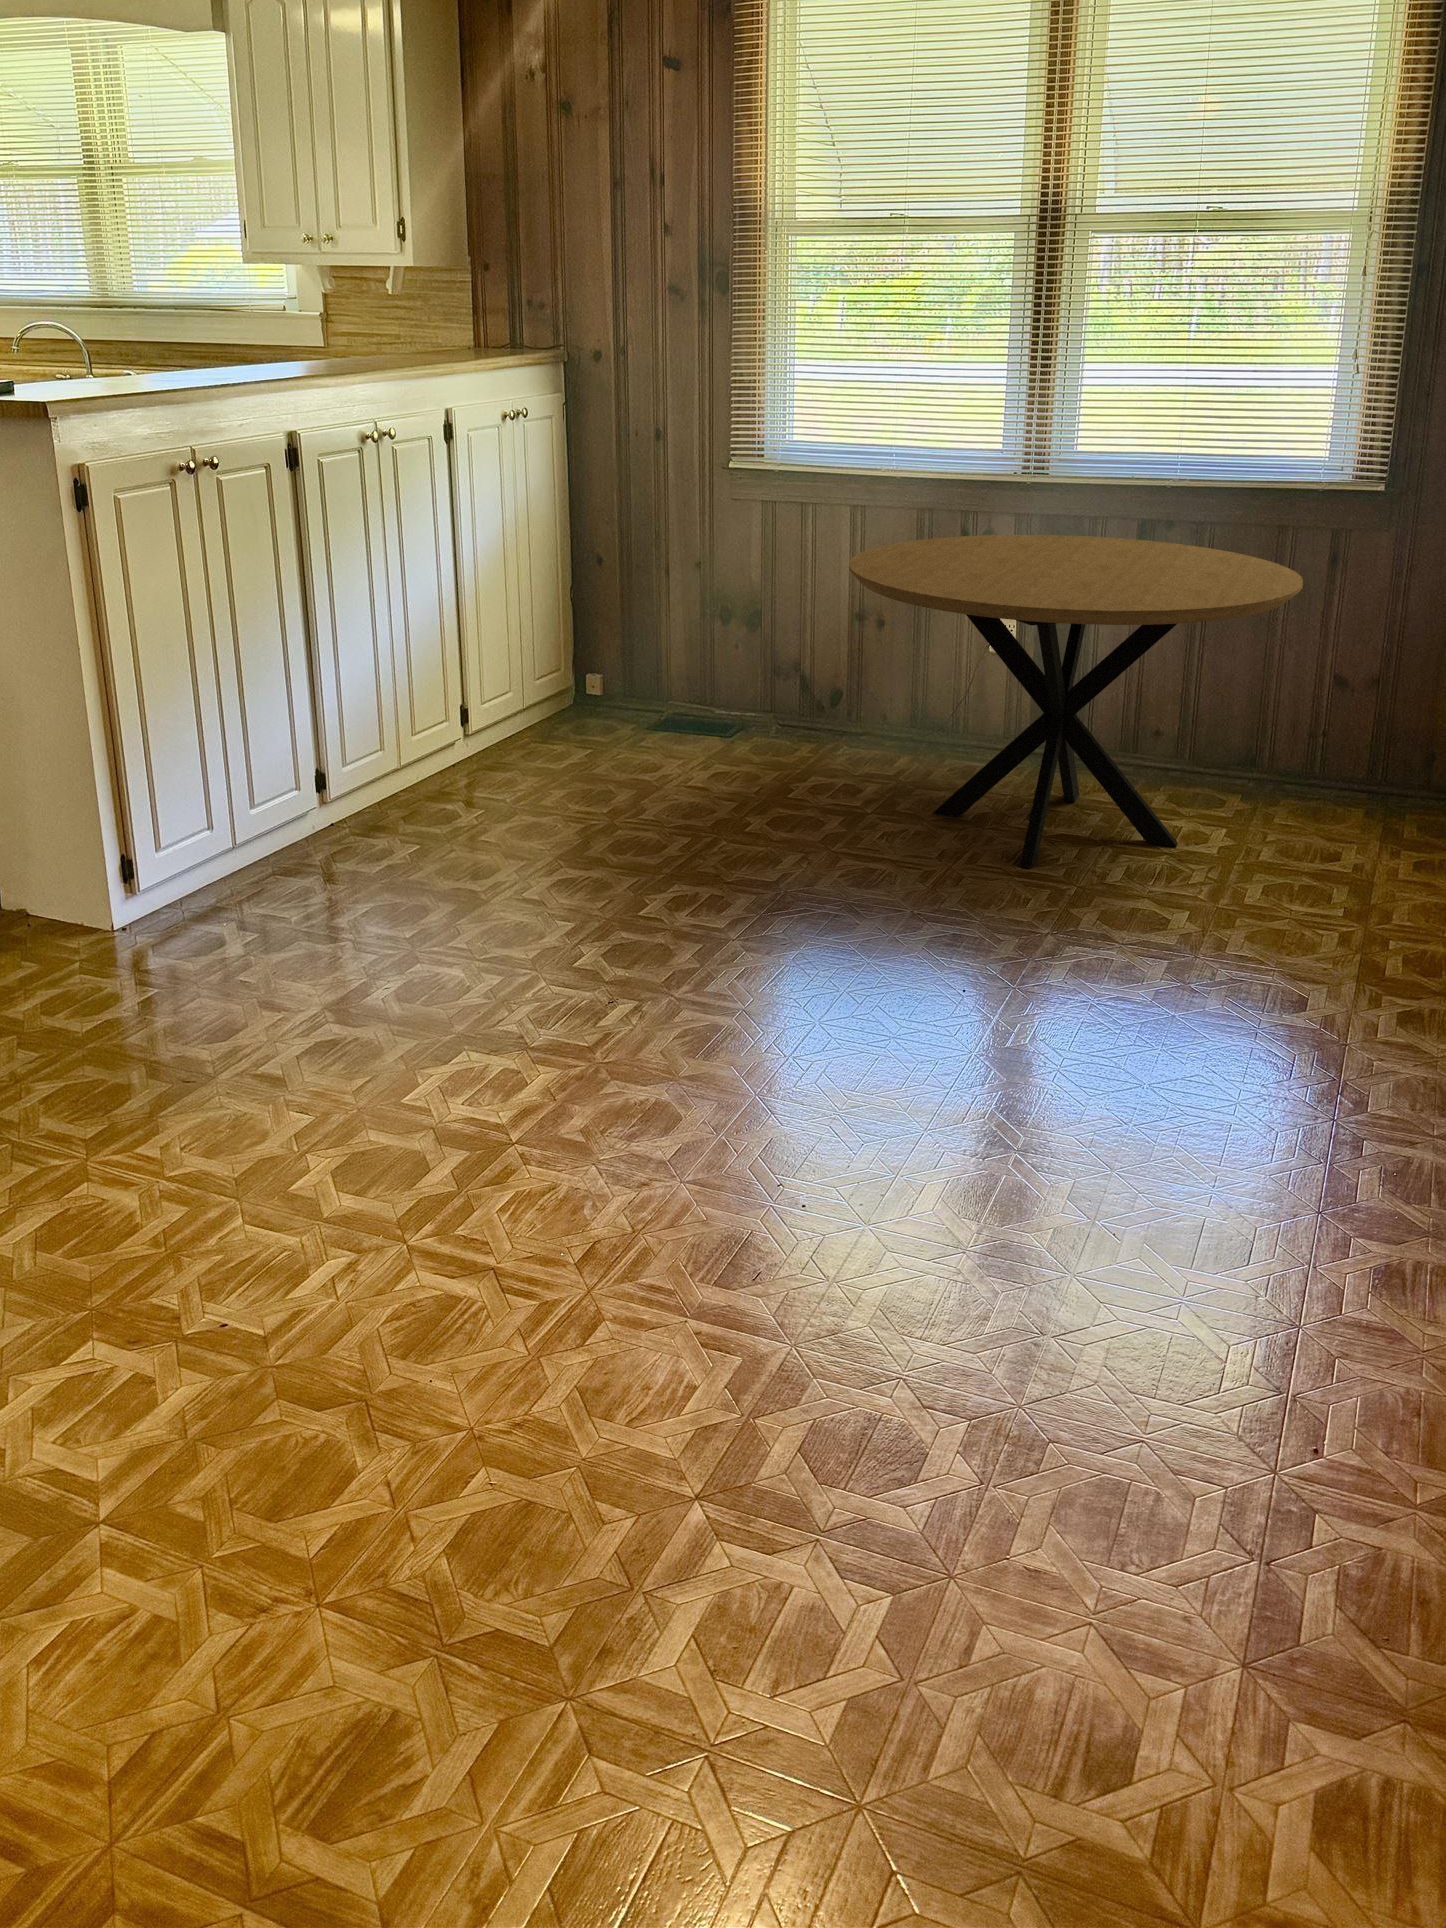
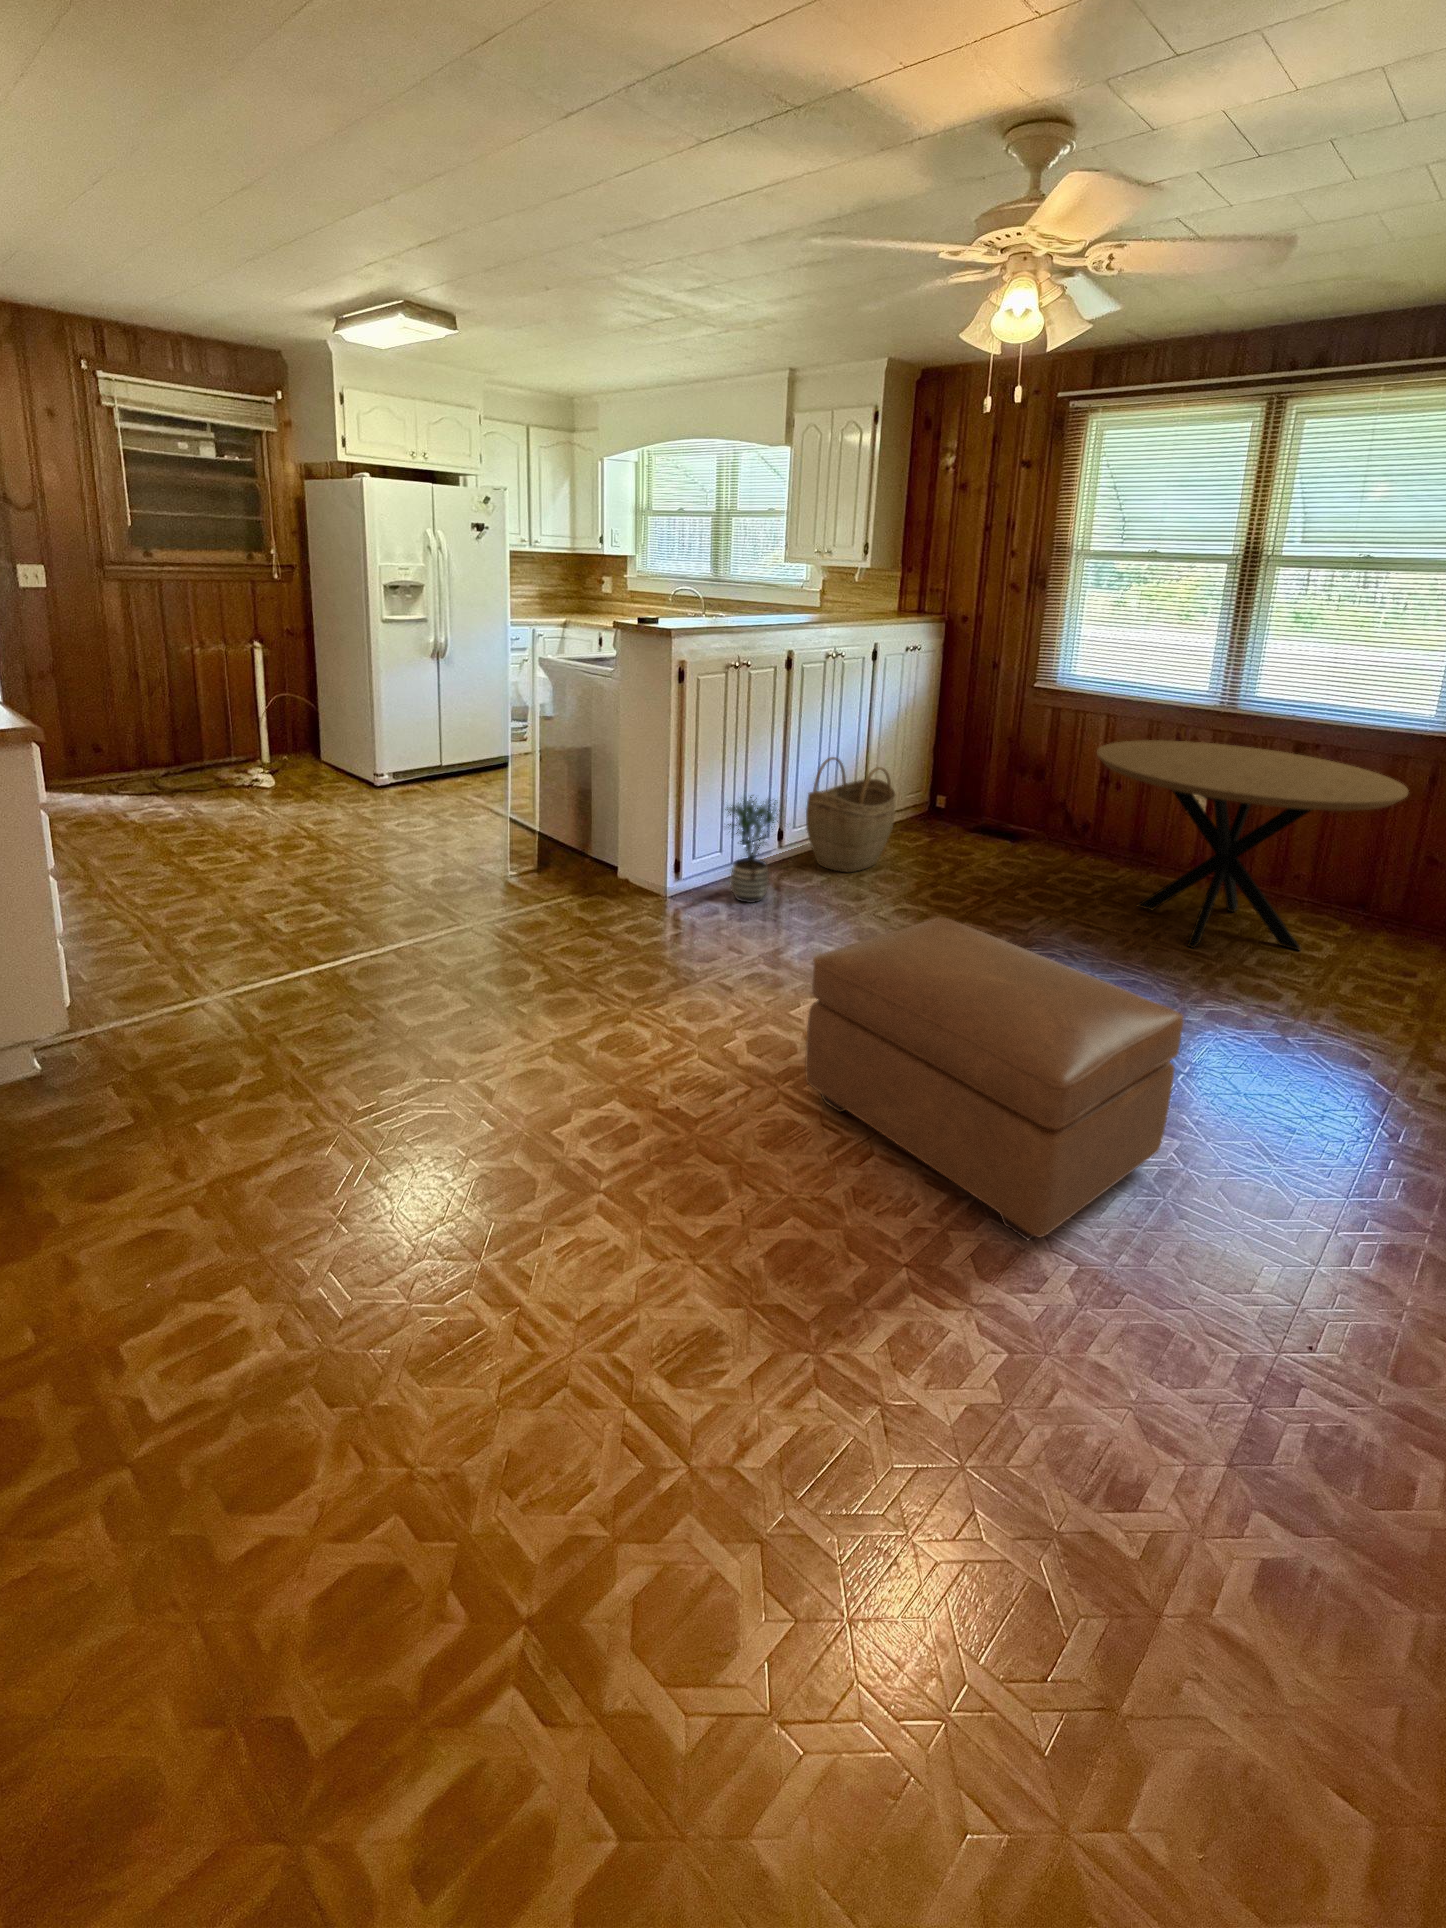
woven basket: none [360,623,522,831] -> present [806,757,896,872]
potted plant: none [198,708,346,913] -> present [725,795,781,903]
ottoman: none [445,882,1071,1399] -> present [805,917,1183,1240]

